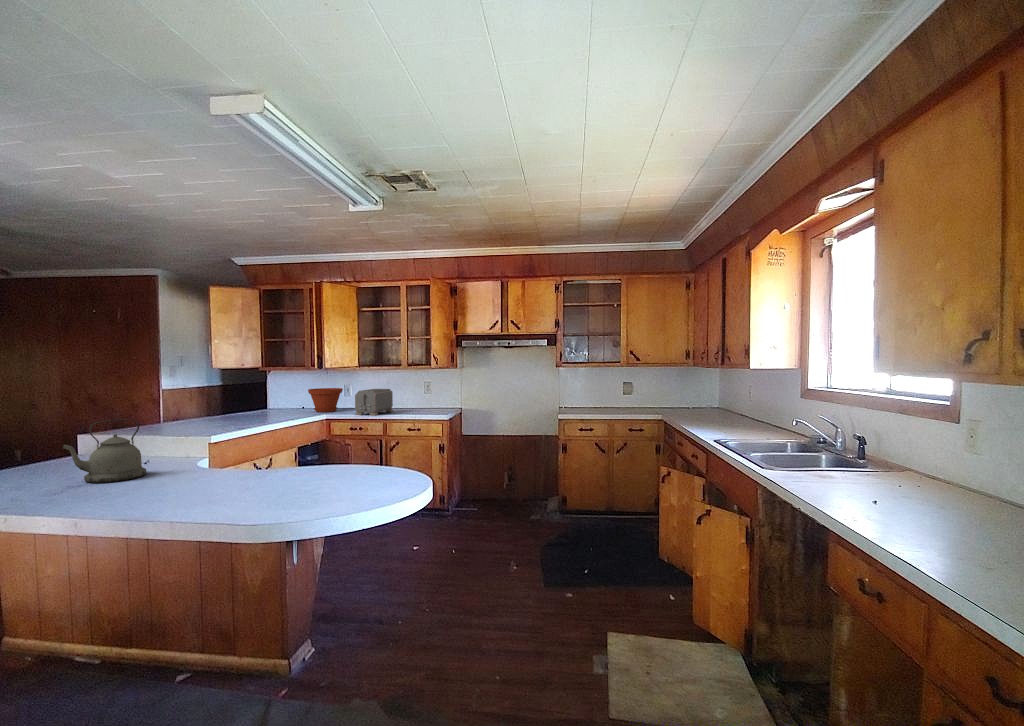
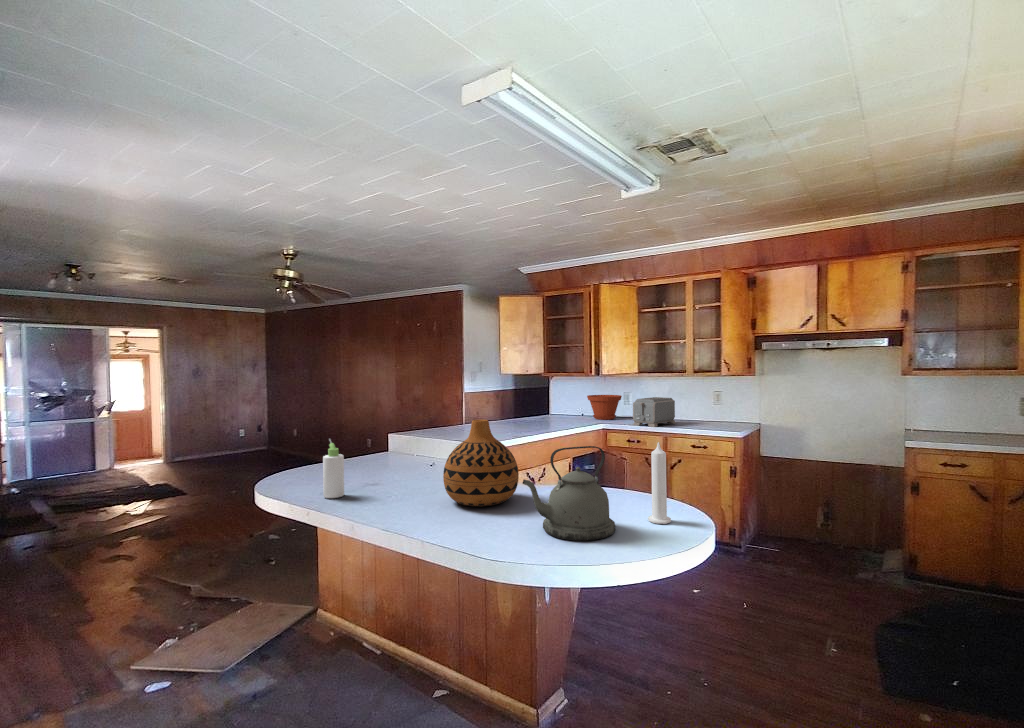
vase: none [193,410,270,489] -> present [443,419,519,506]
kettle: present [62,419,147,483] -> present [523,446,615,541]
candle: none [385,419,402,480] -> present [648,442,671,524]
bottle: none [36,440,65,504] -> present [323,439,344,498]

